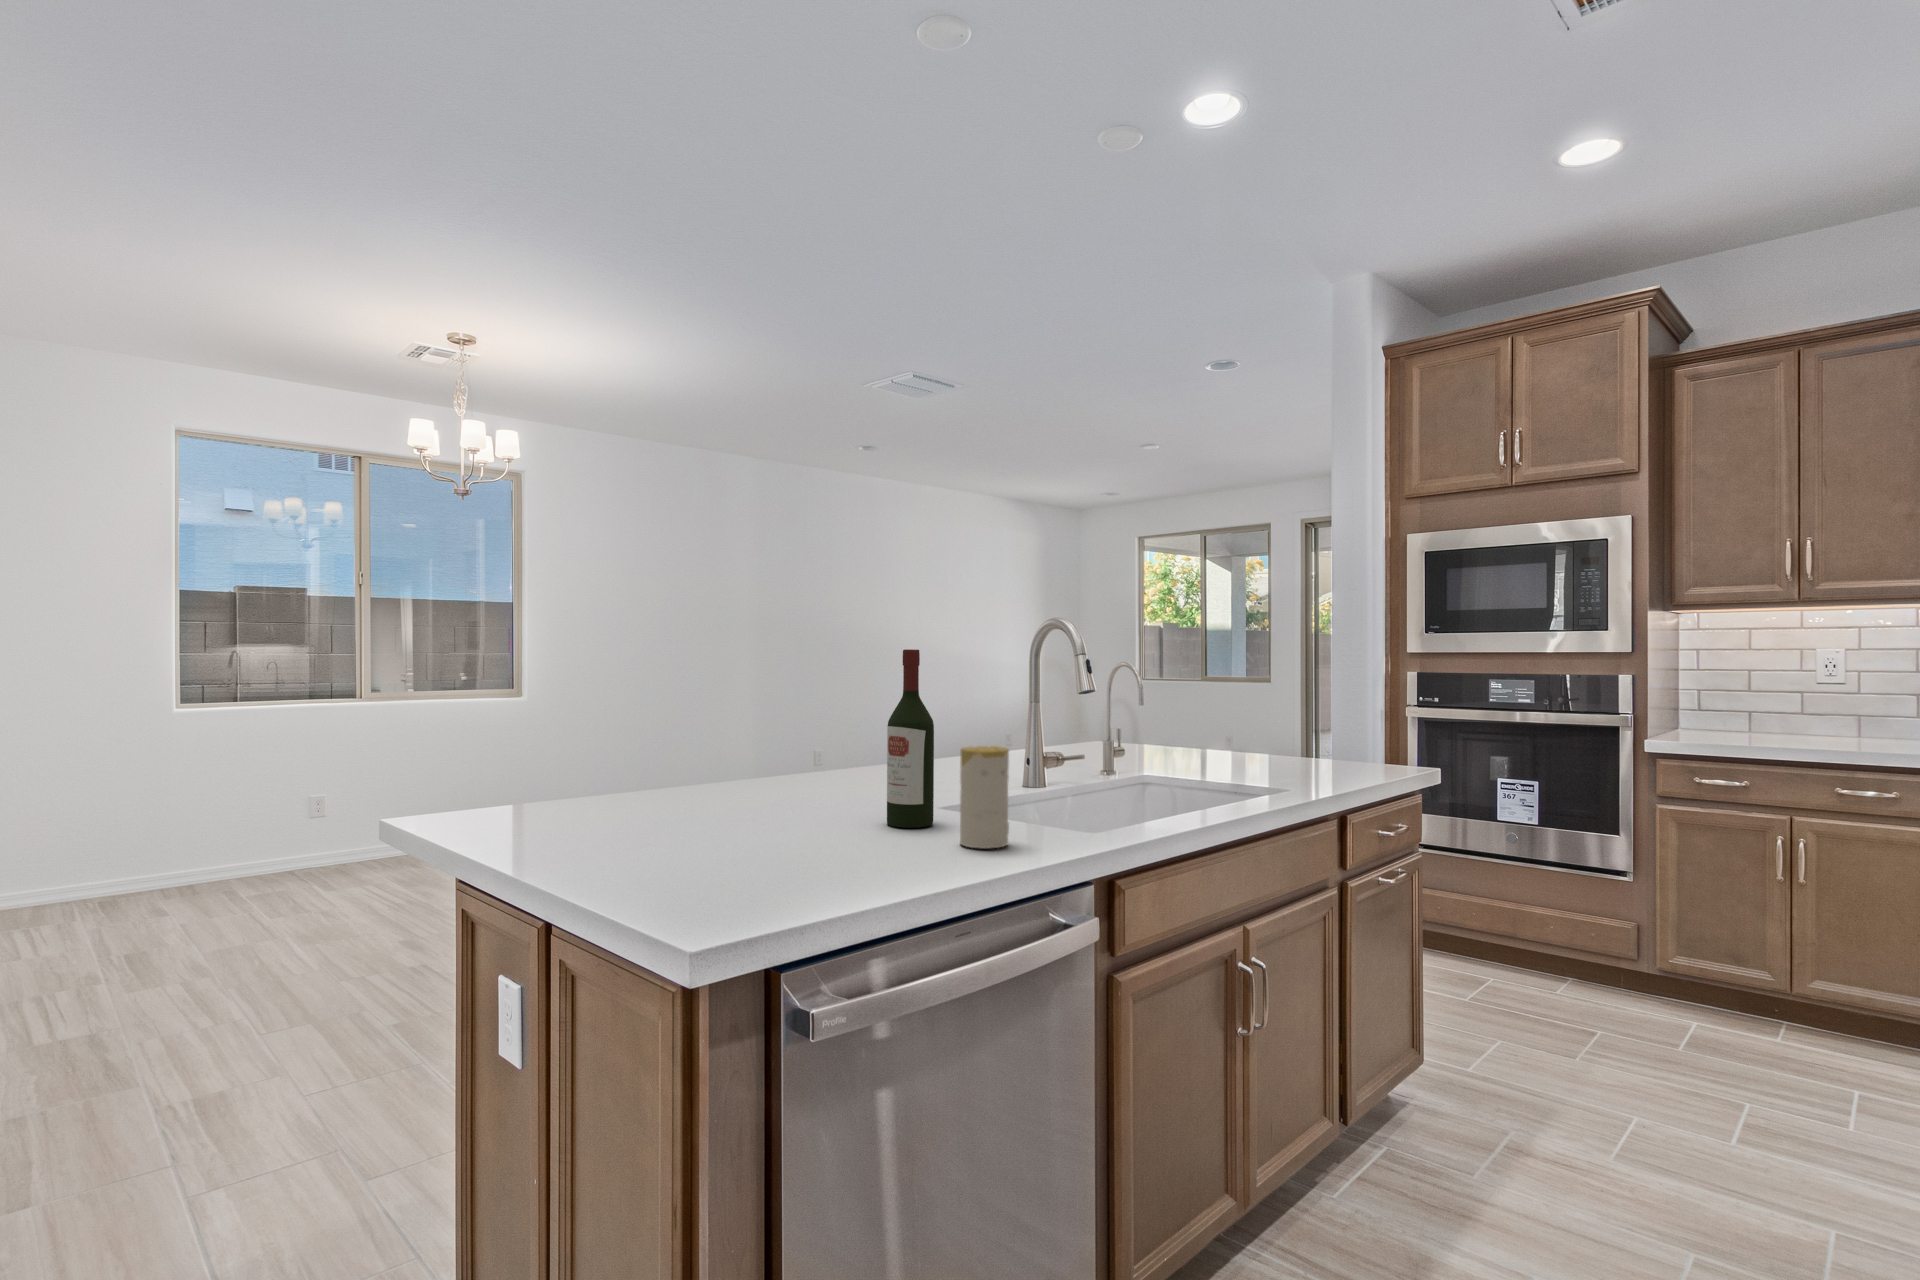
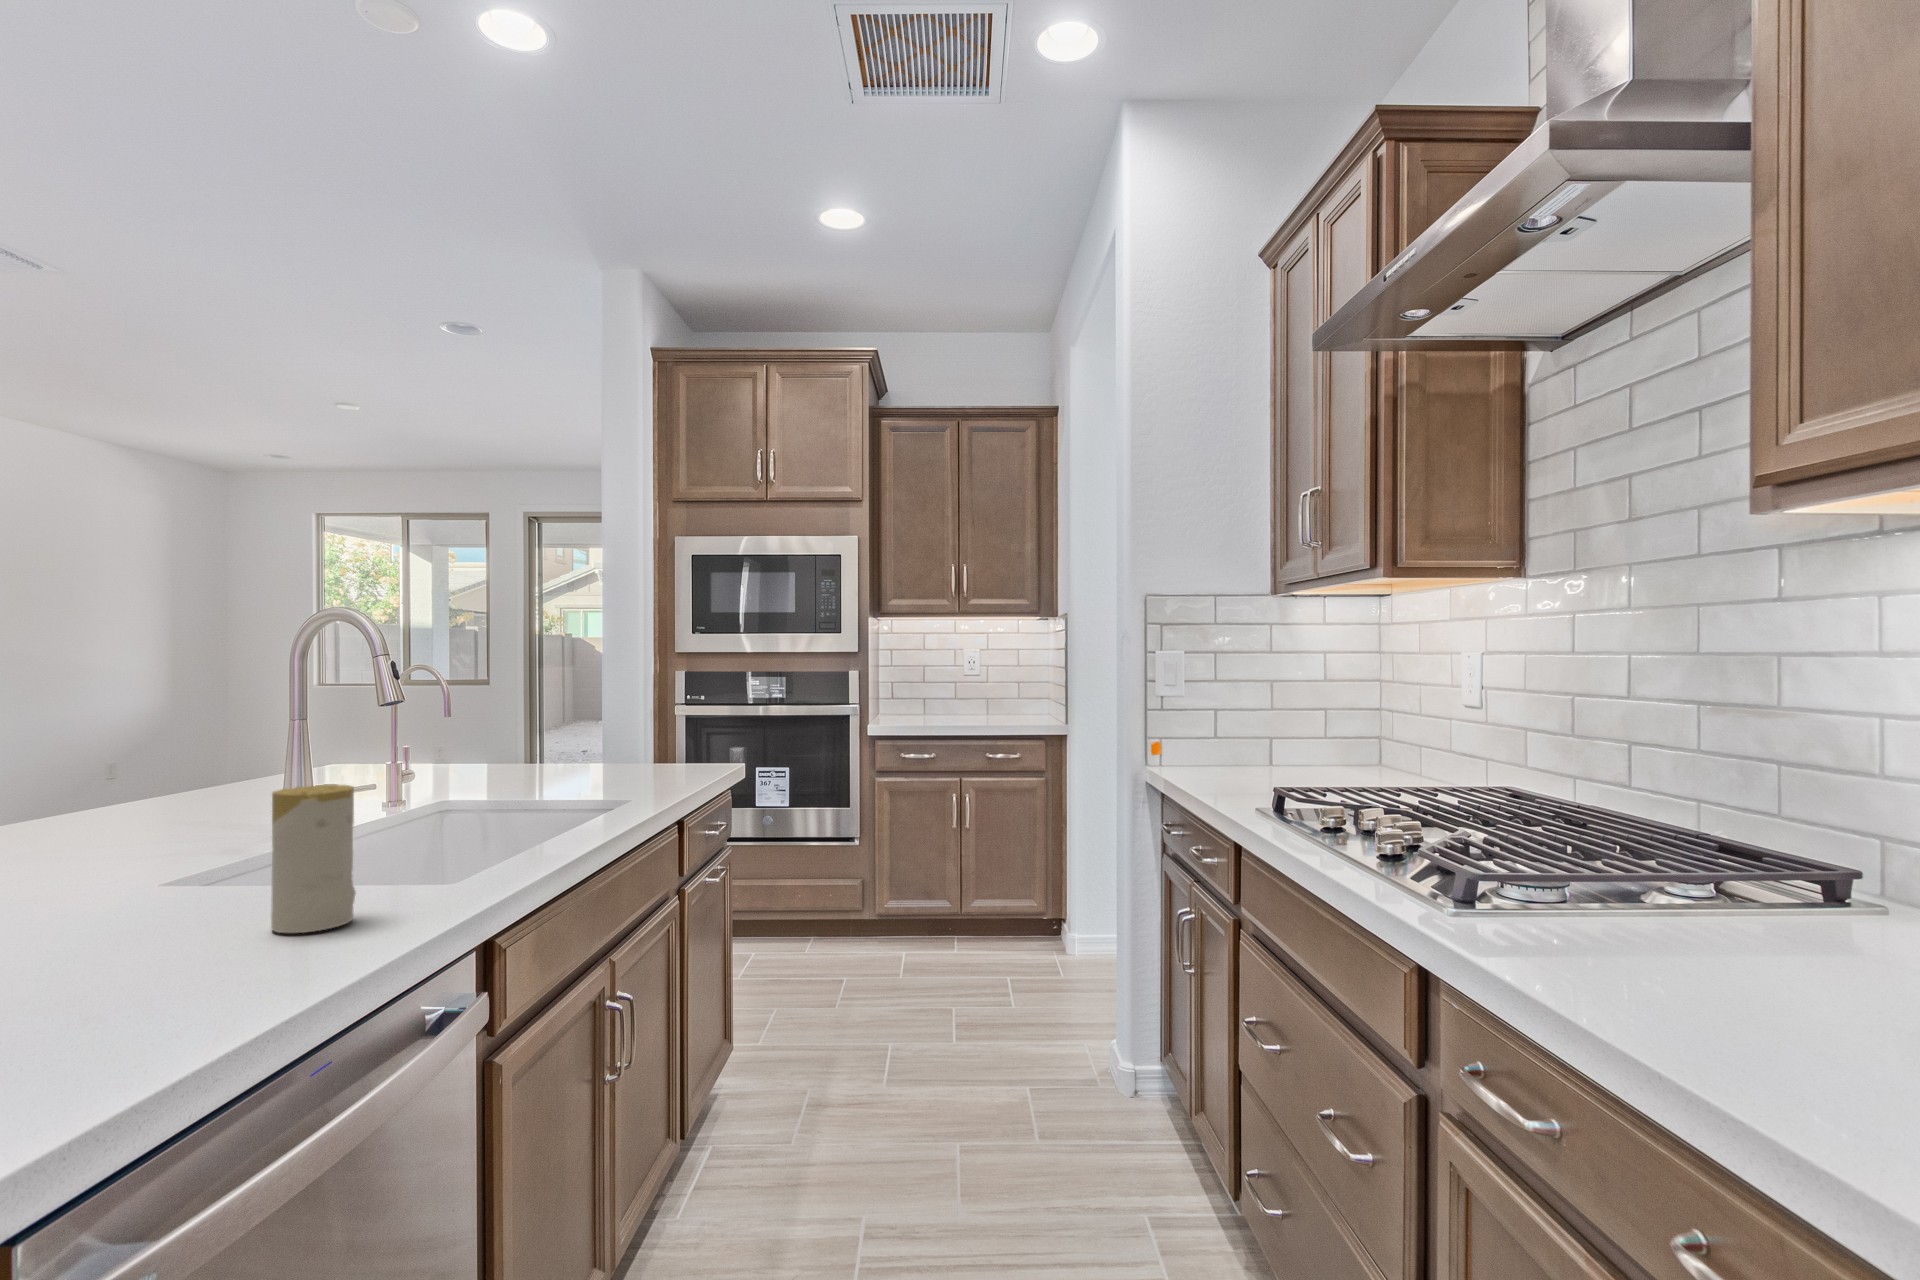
wine bottle: present [887,649,934,828] -> none [102,651,195,928]

